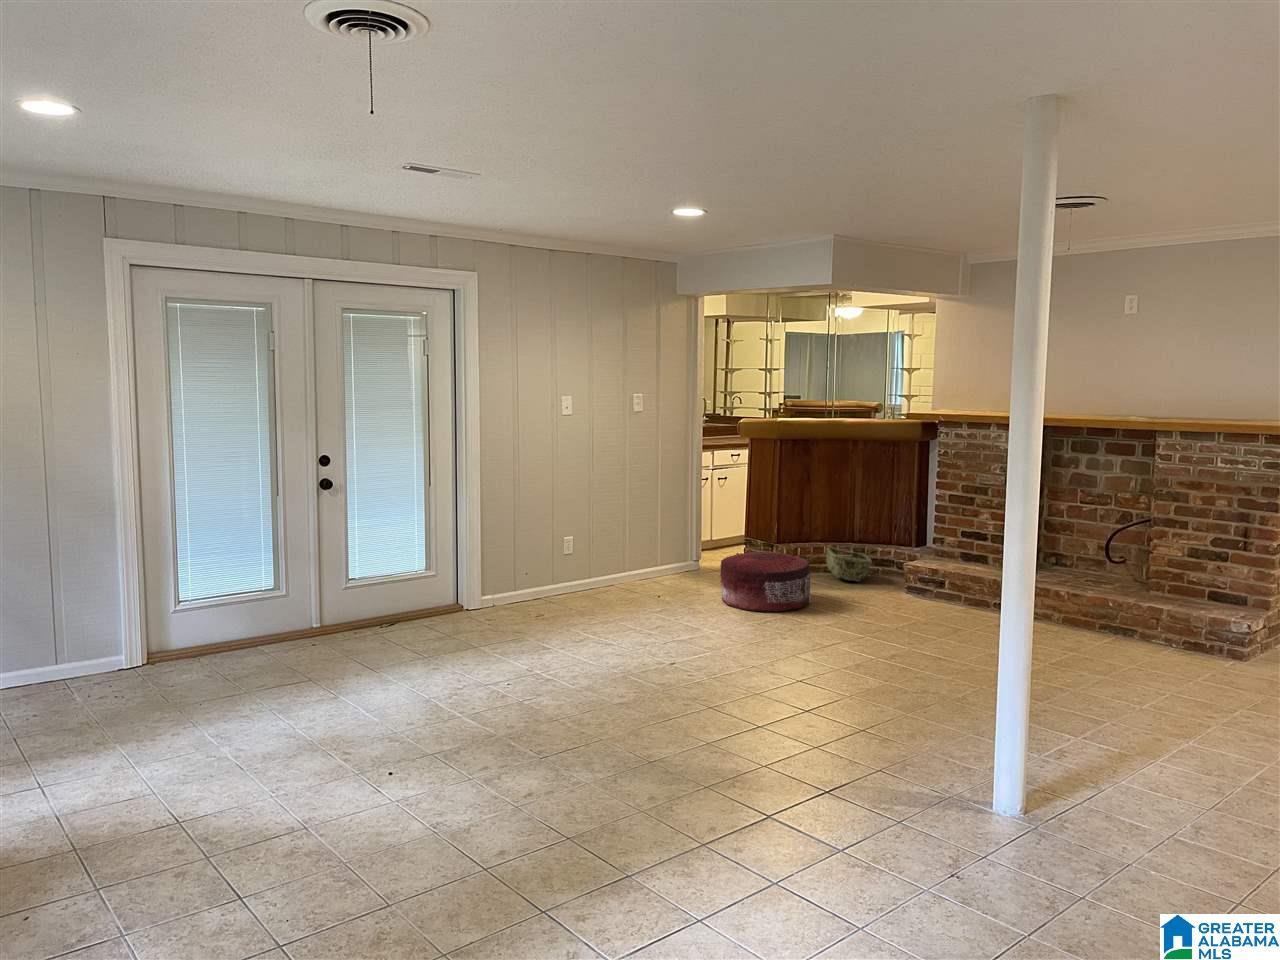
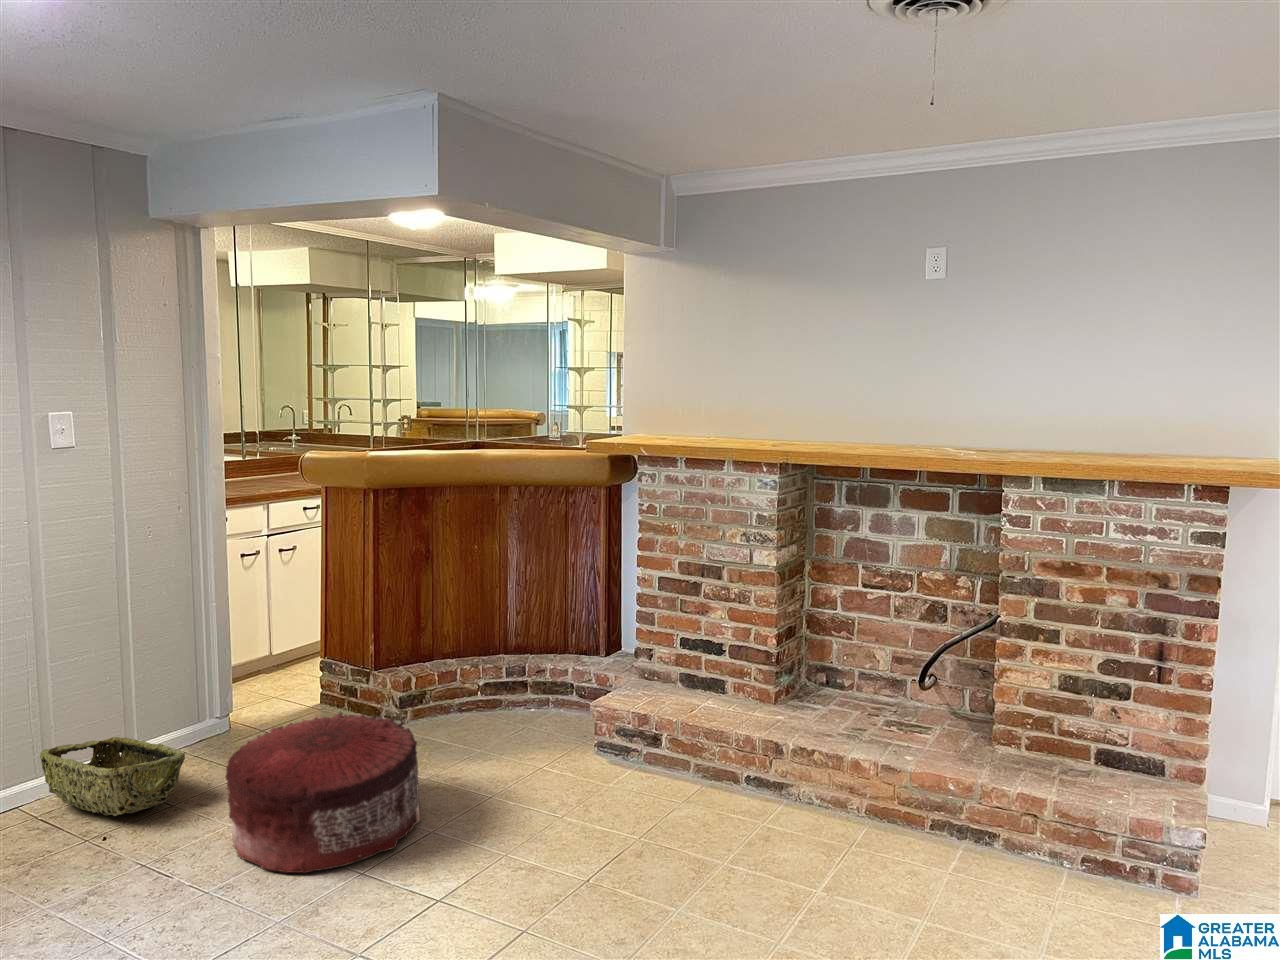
woven basket: present [826,547,872,582] -> present [40,737,185,816]

